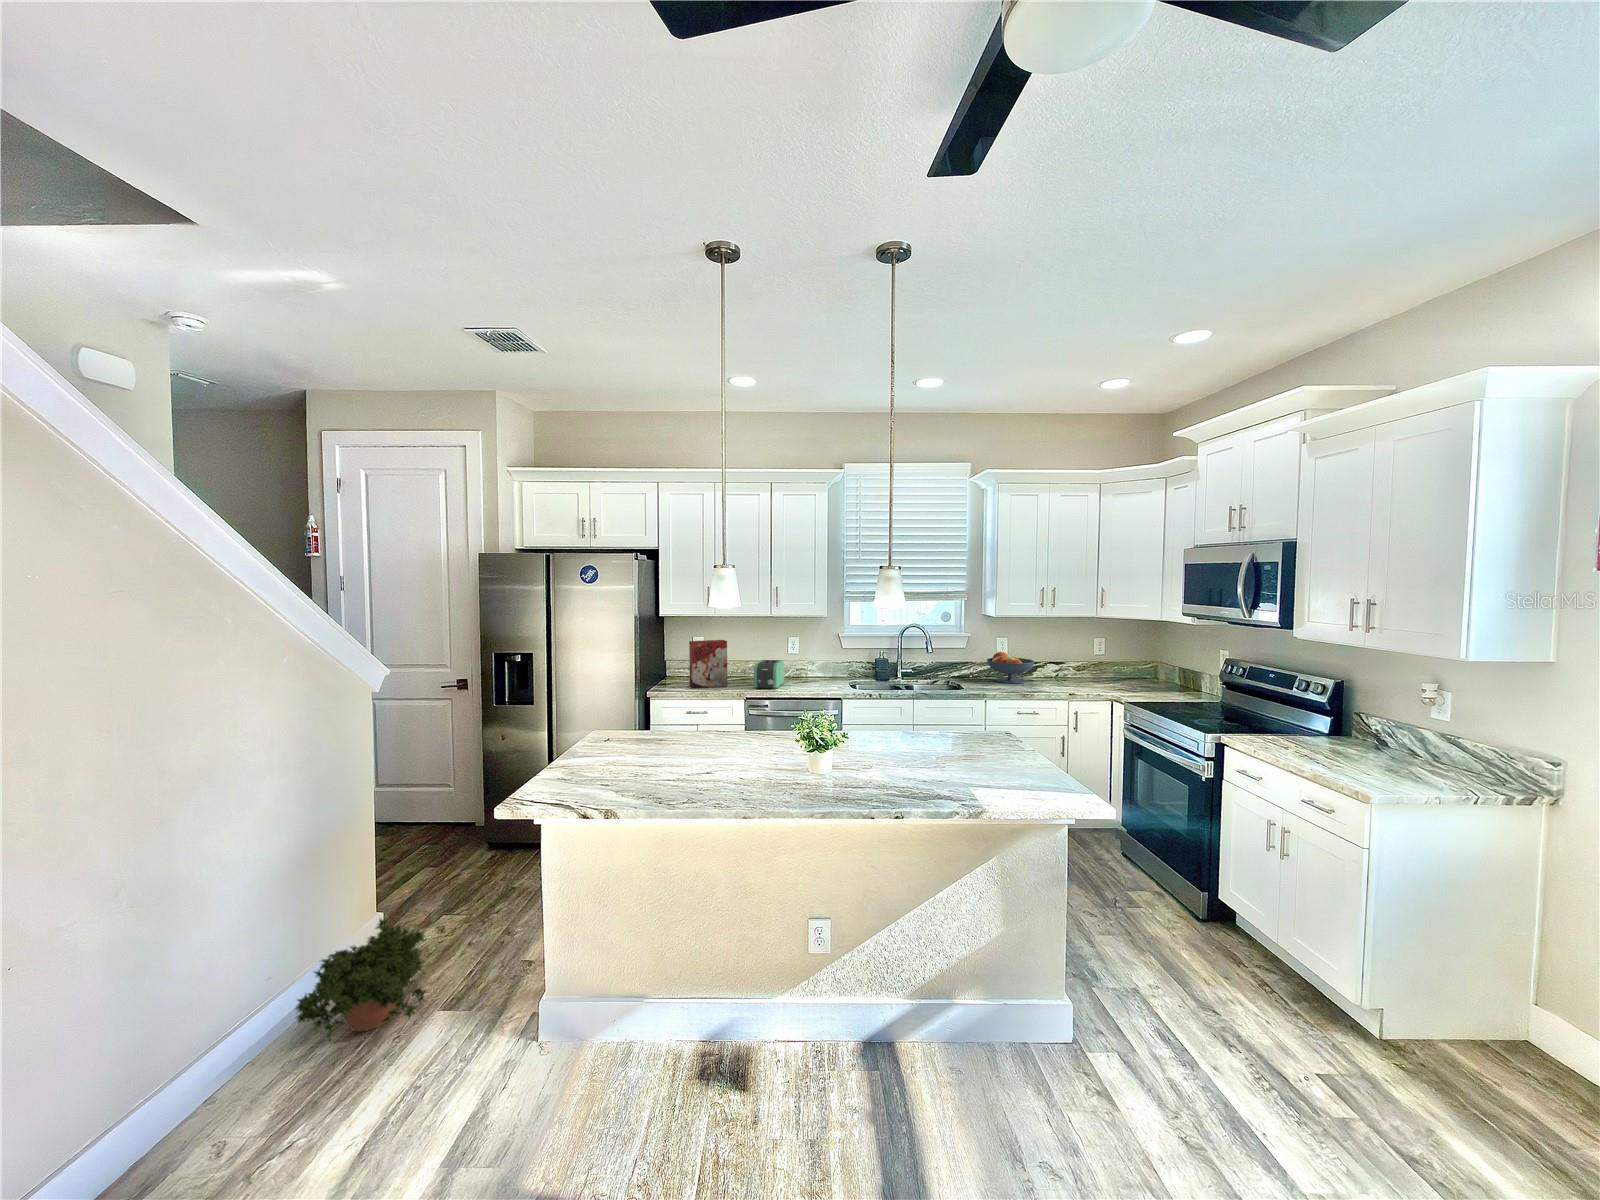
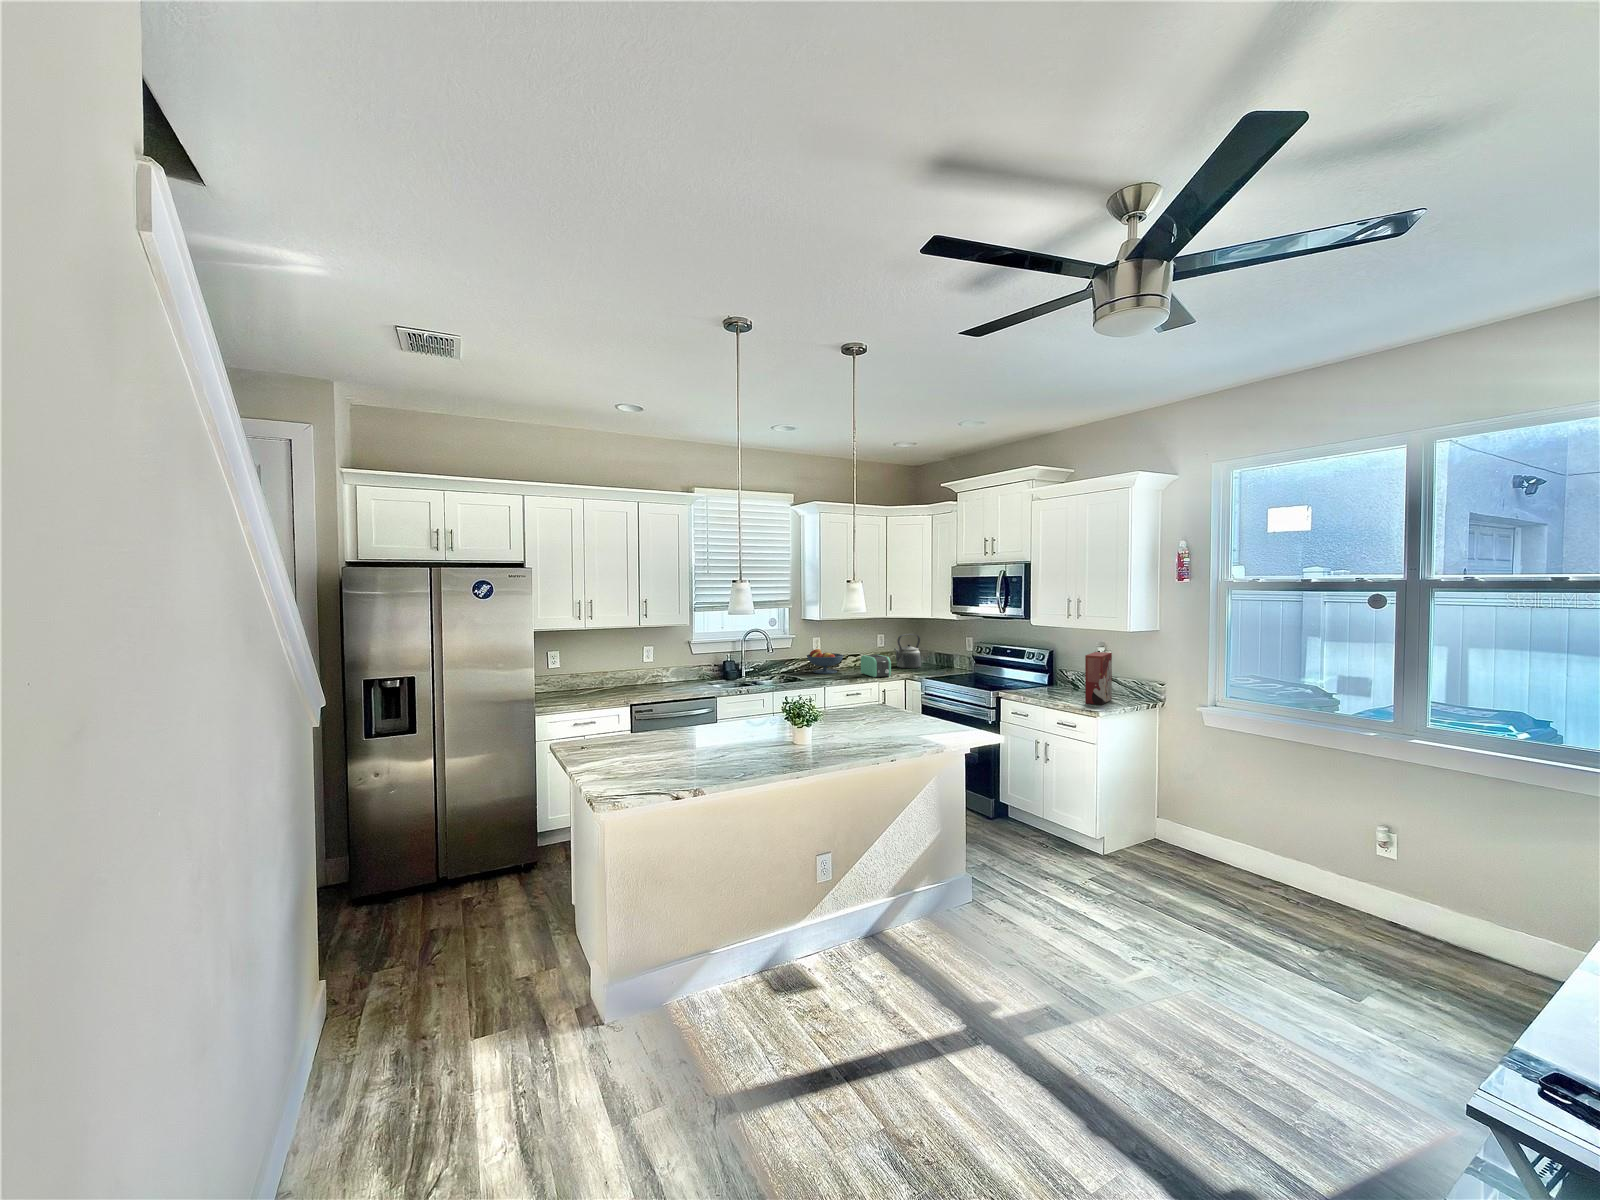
cereal box: present [689,640,727,688] -> present [1085,652,1112,705]
kettle: none [1113,640,1156,687] -> present [894,634,921,668]
toaster: present [754,660,784,689] -> present [861,655,891,678]
potted plant: present [296,919,426,1040] -> none [315,964,488,1097]

